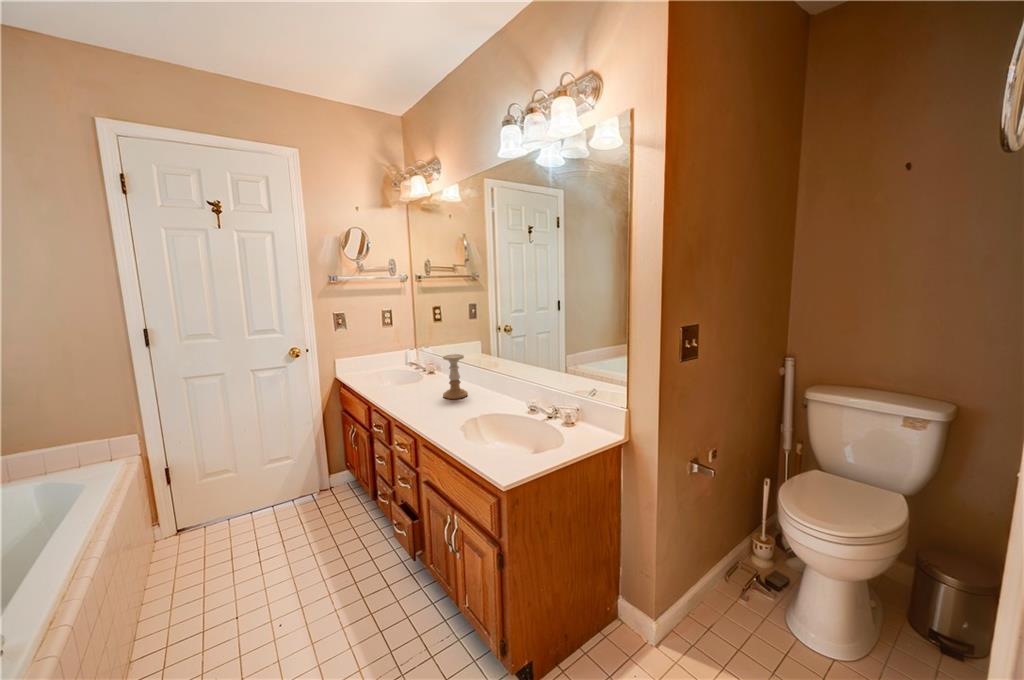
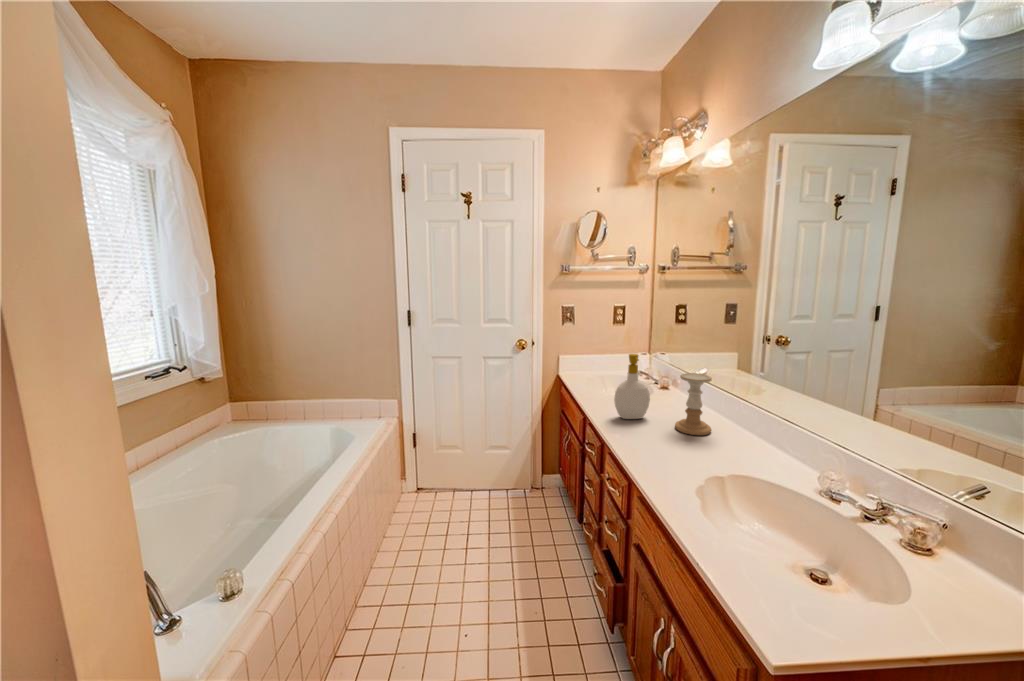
soap bottle: none [395,346,423,398] -> present [614,354,650,419]

